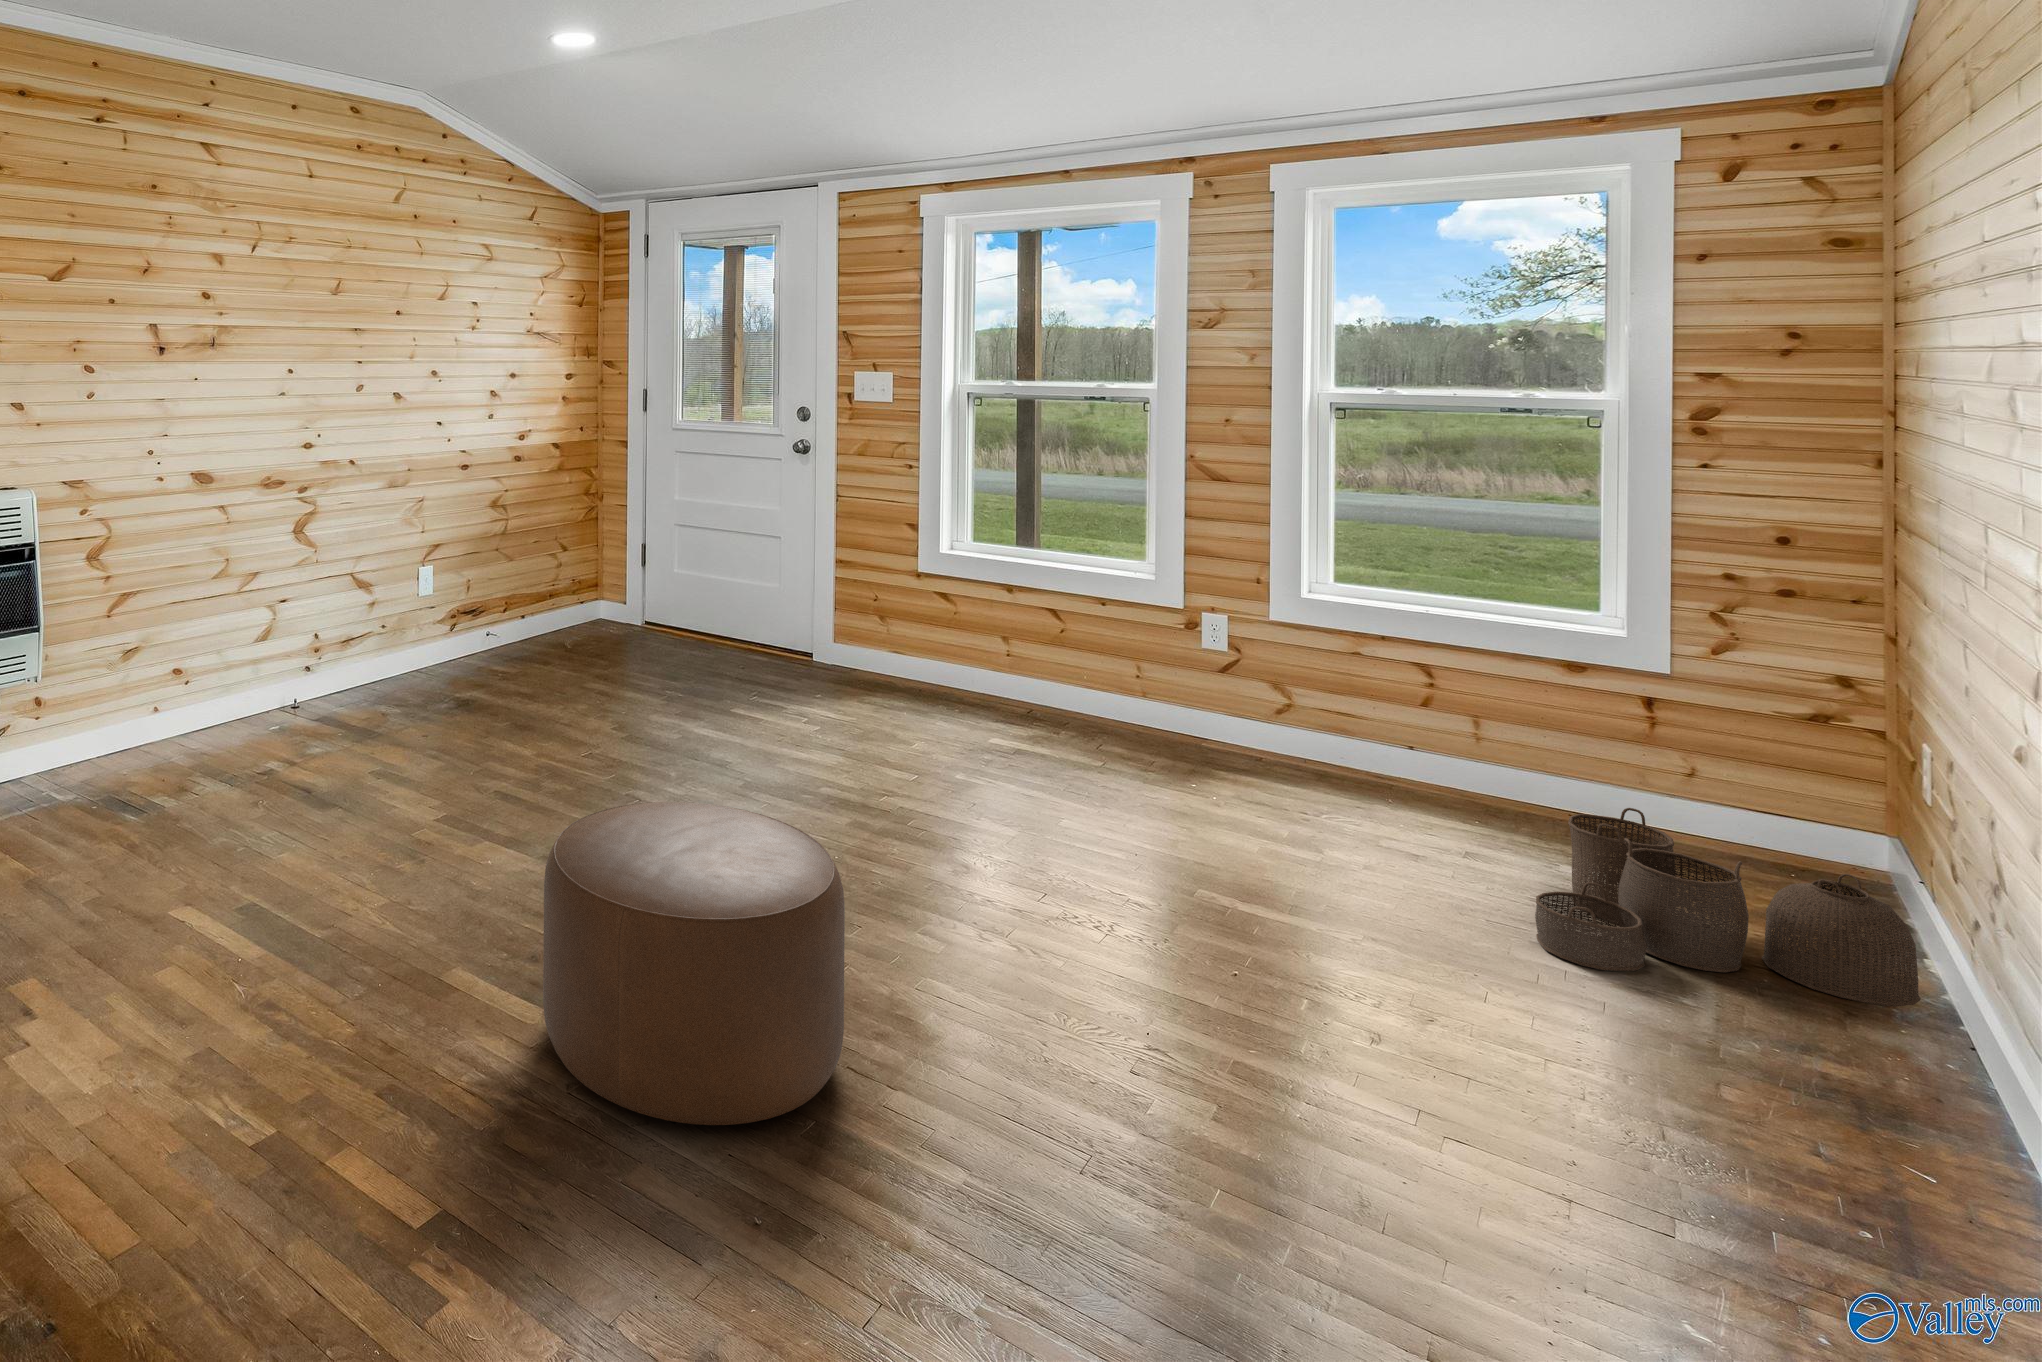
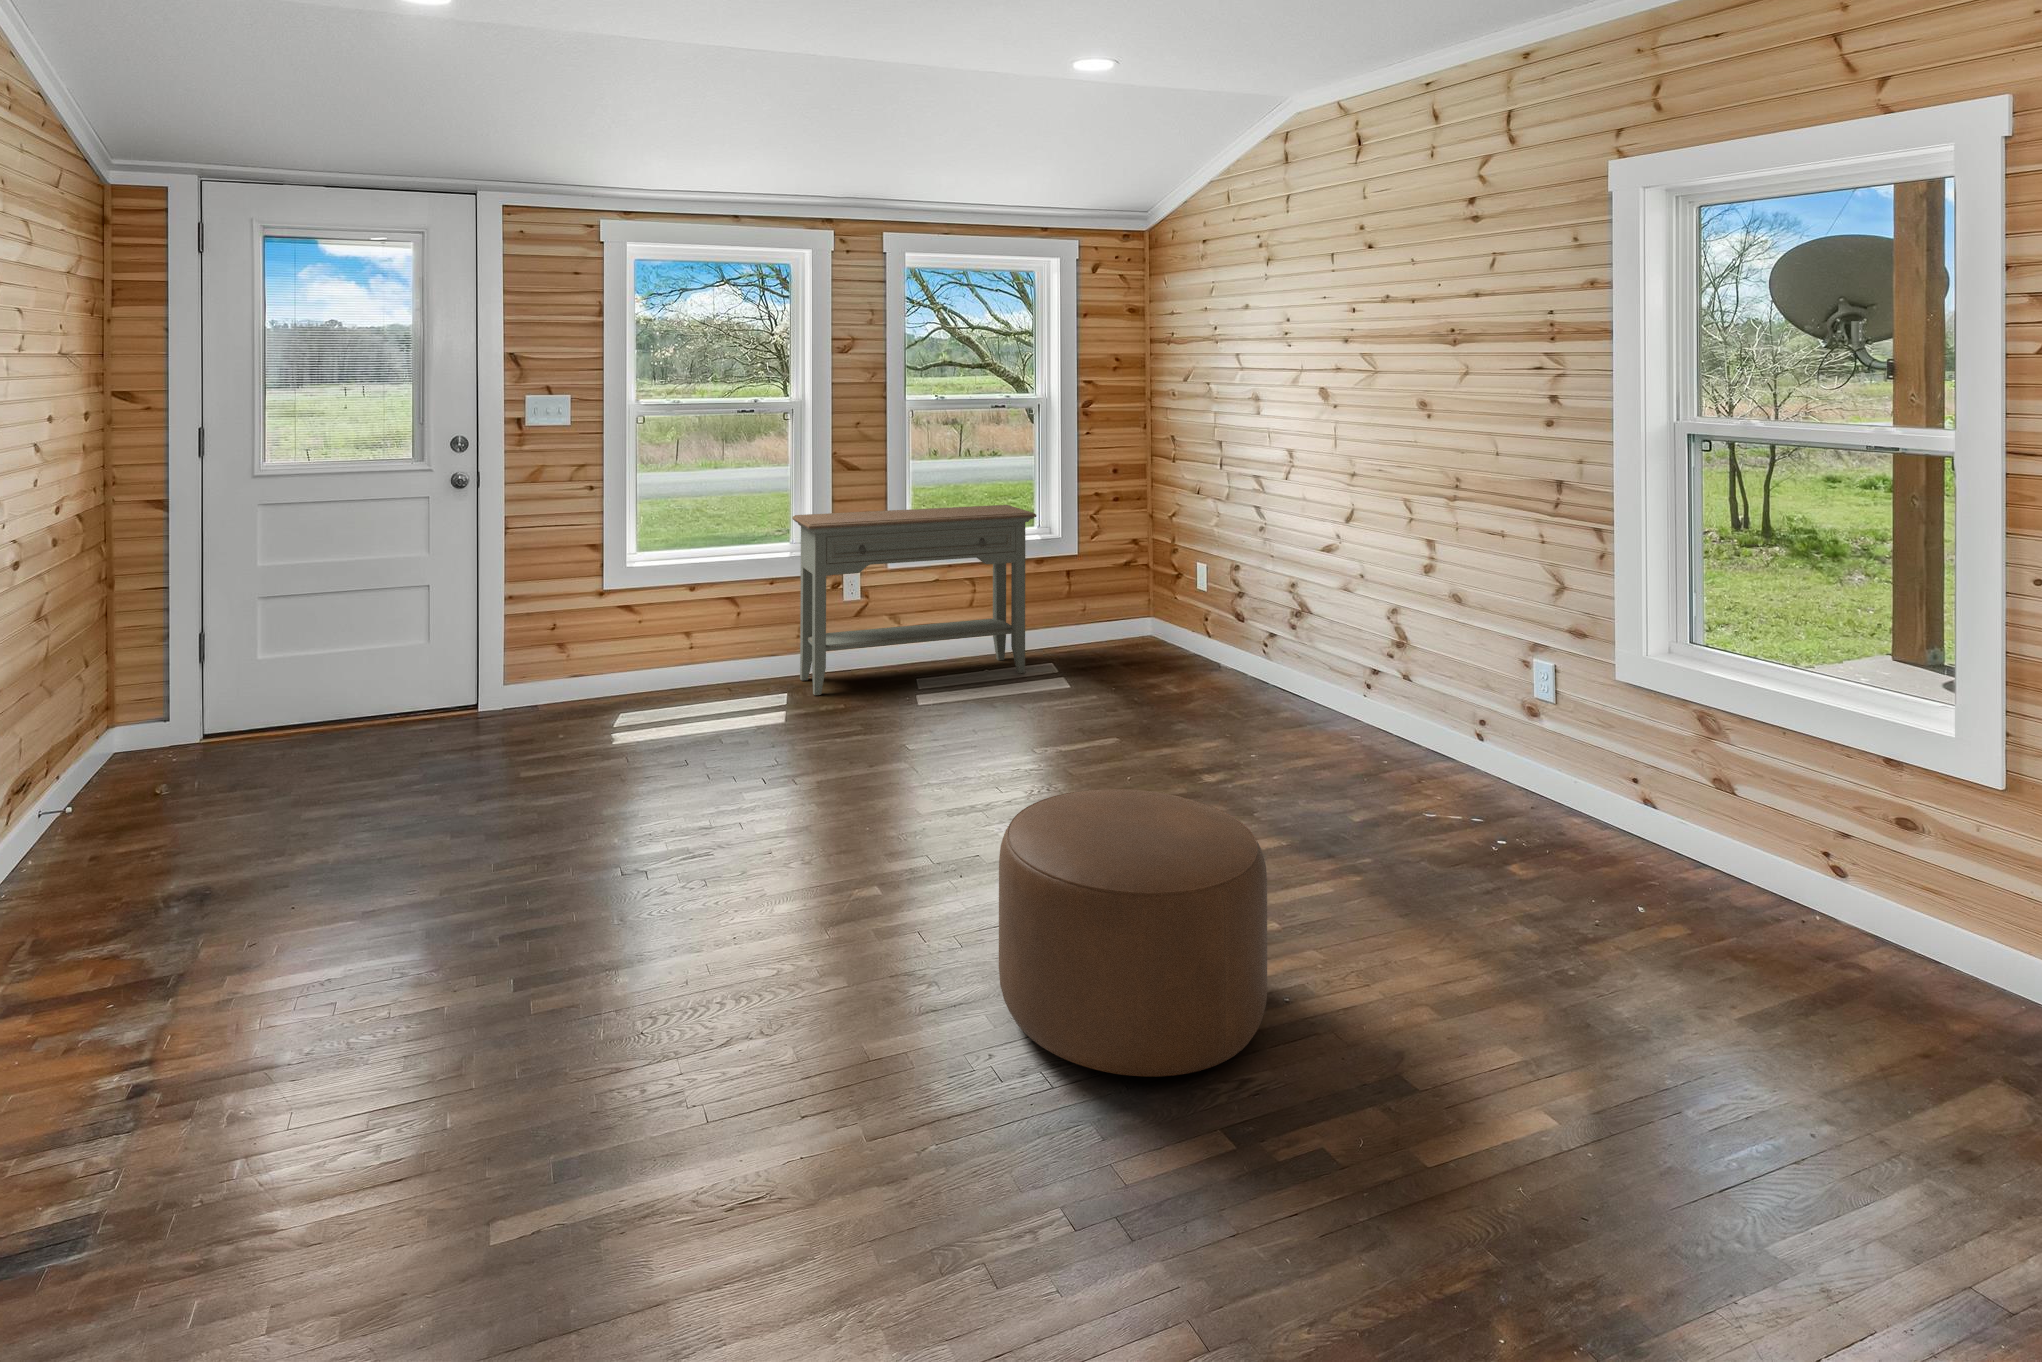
console table: none [1092,527,1487,822] -> present [792,505,1037,695]
woven basket: present [1535,808,1921,1007] -> none [1121,630,1255,720]

